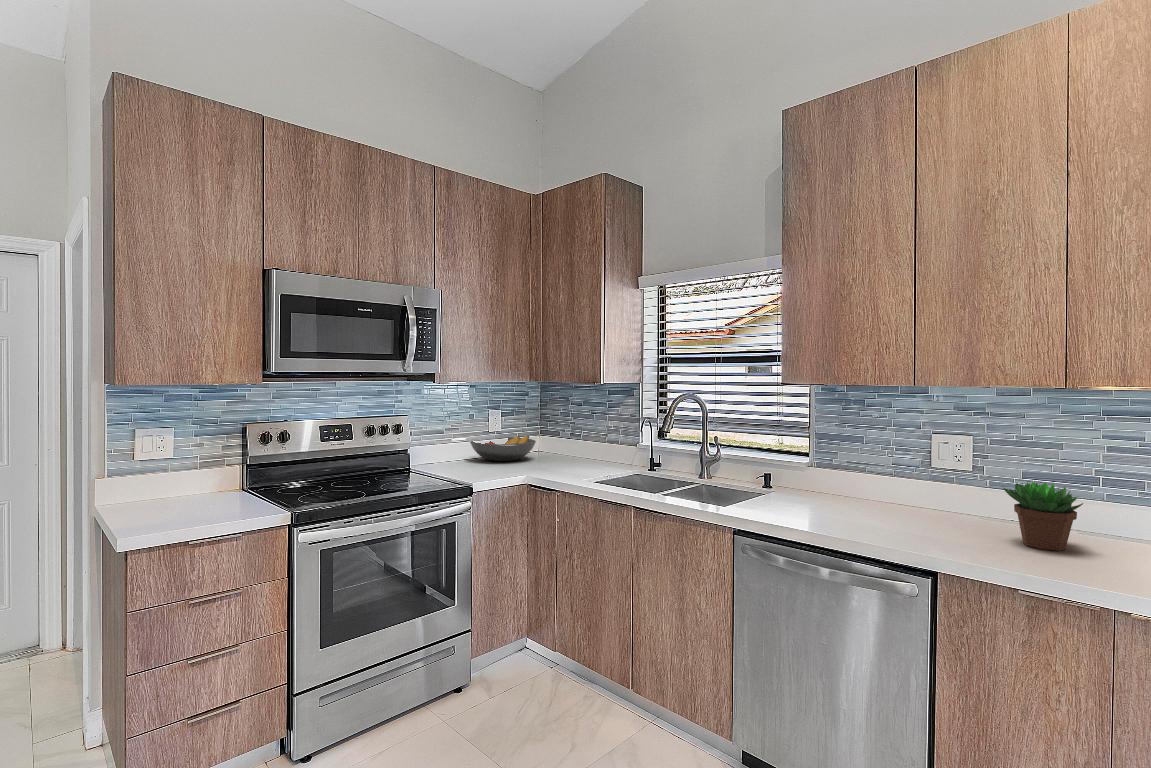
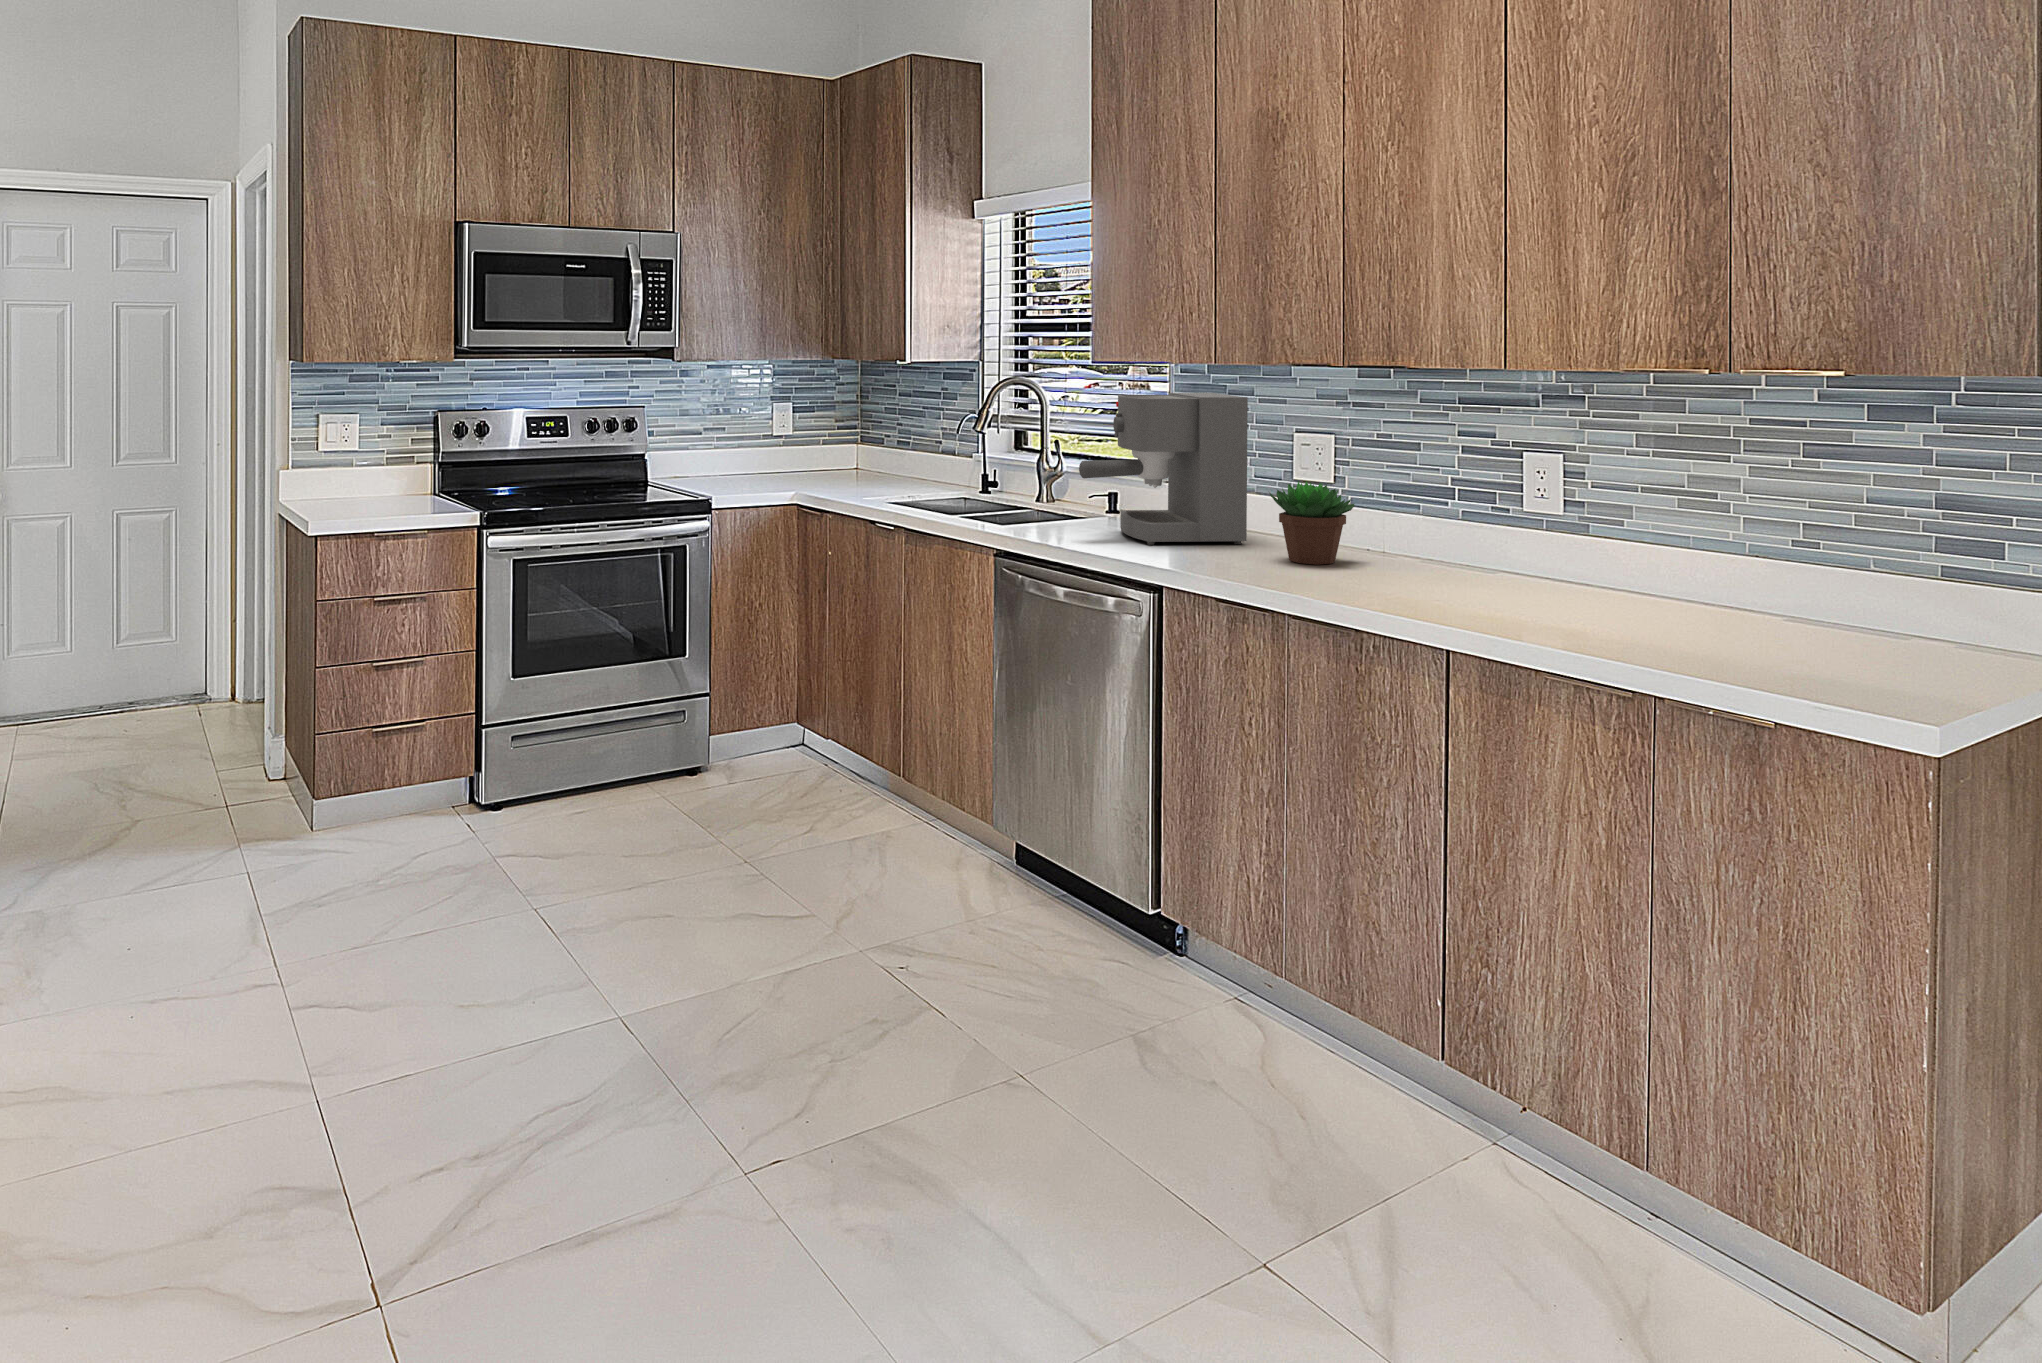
coffee maker: none [823,407,946,529] -> present [1079,393,1248,545]
fruit bowl: present [470,436,536,461] -> none [743,441,841,477]

